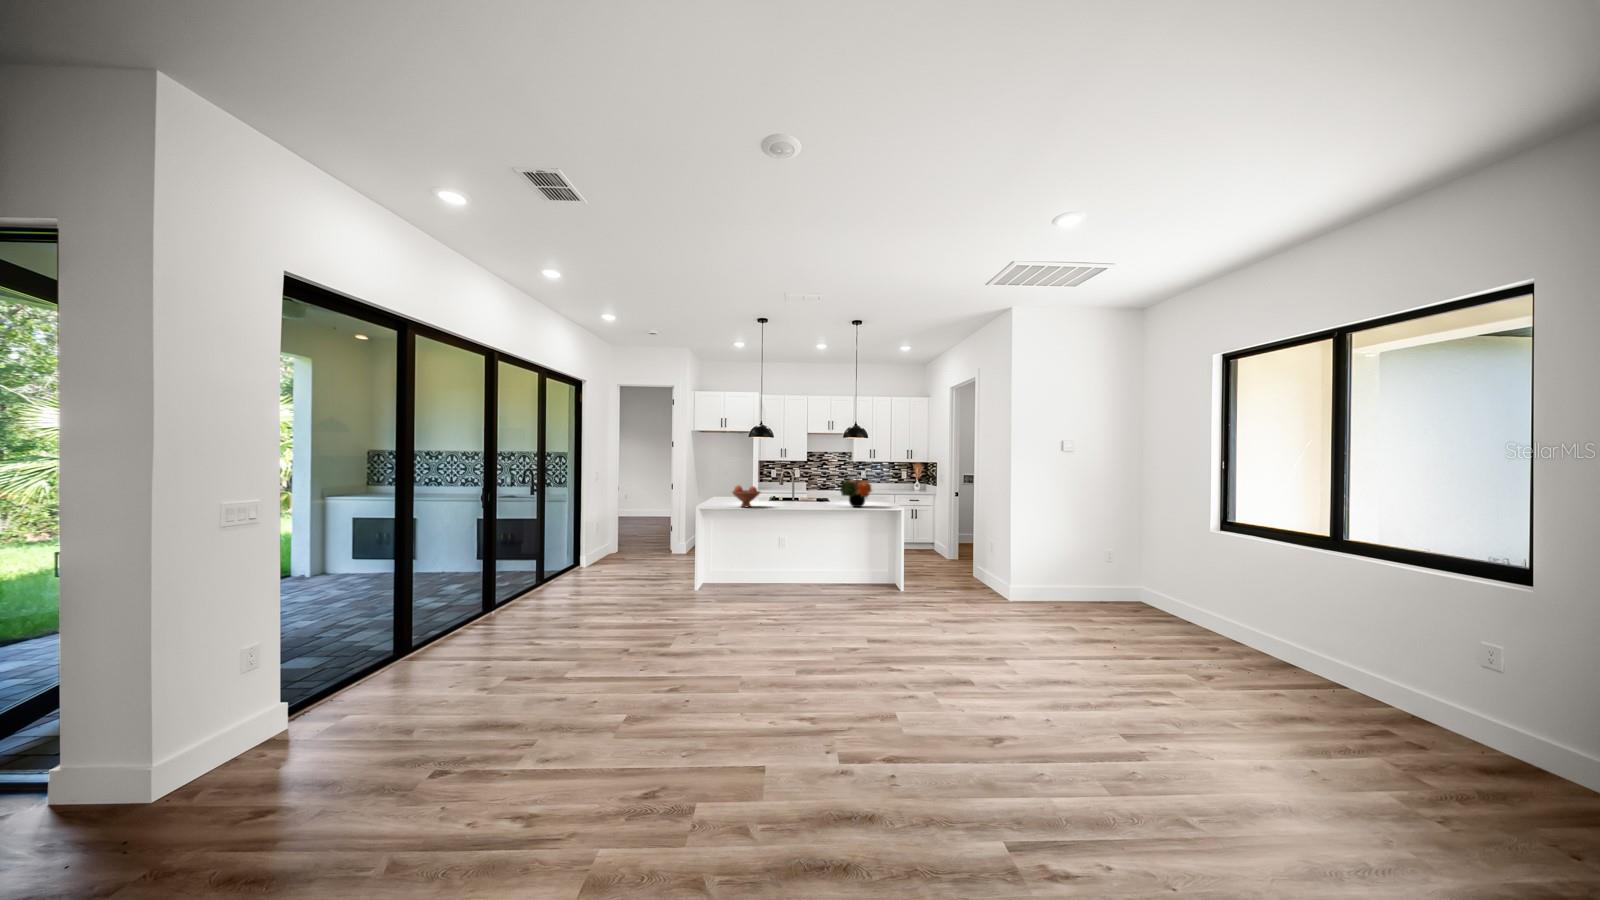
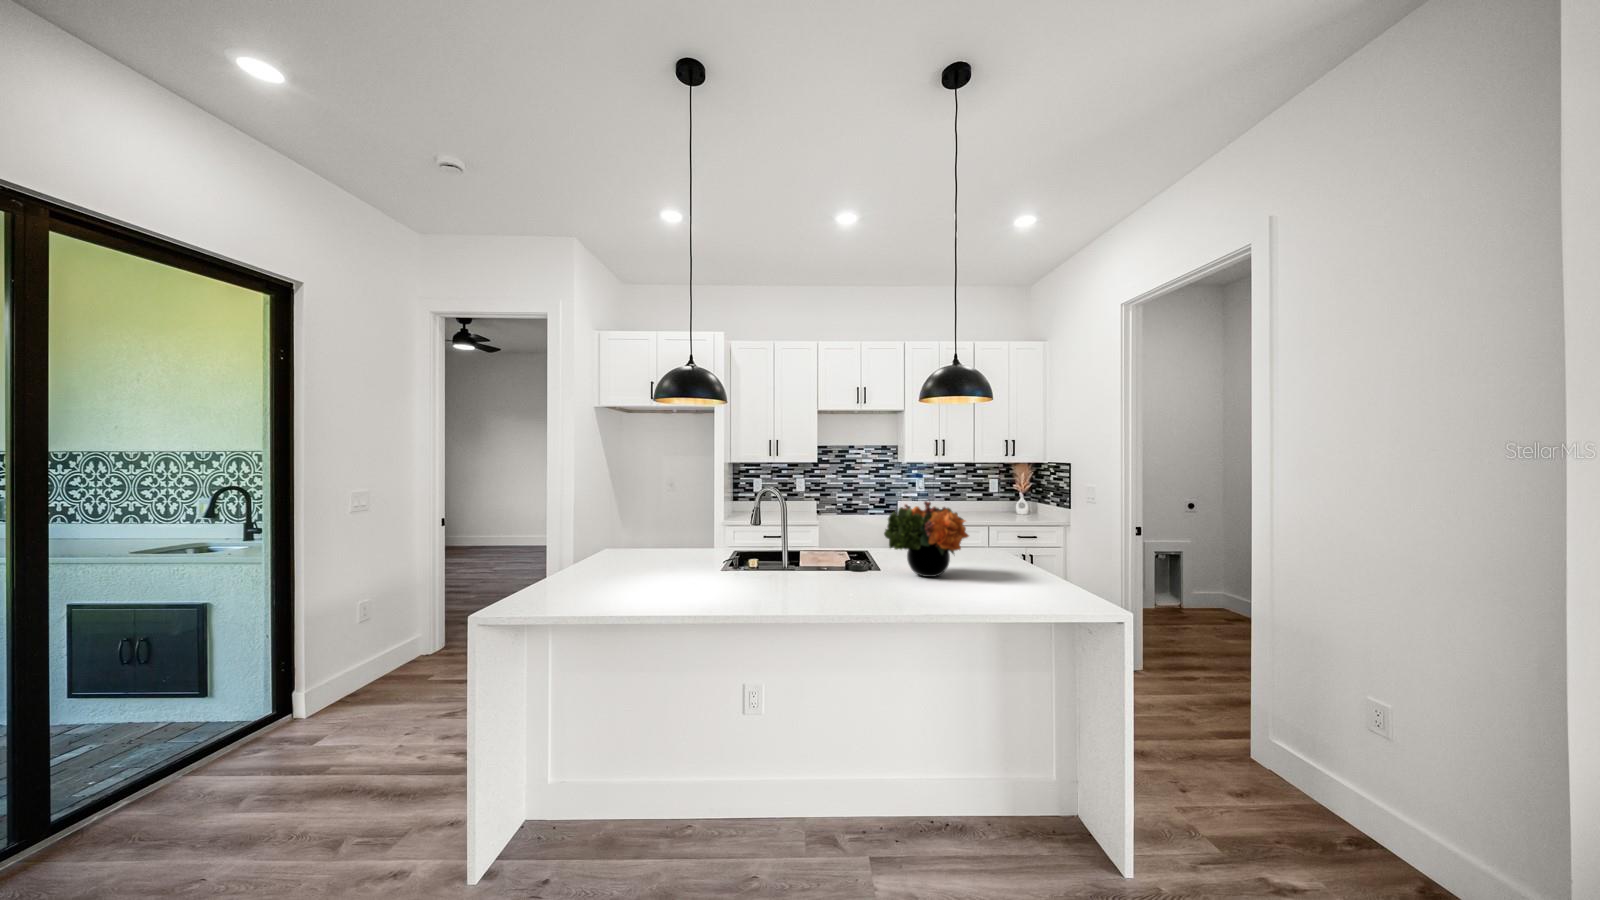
fruit bowl: present [732,485,760,507] -> none [607,524,683,582]

